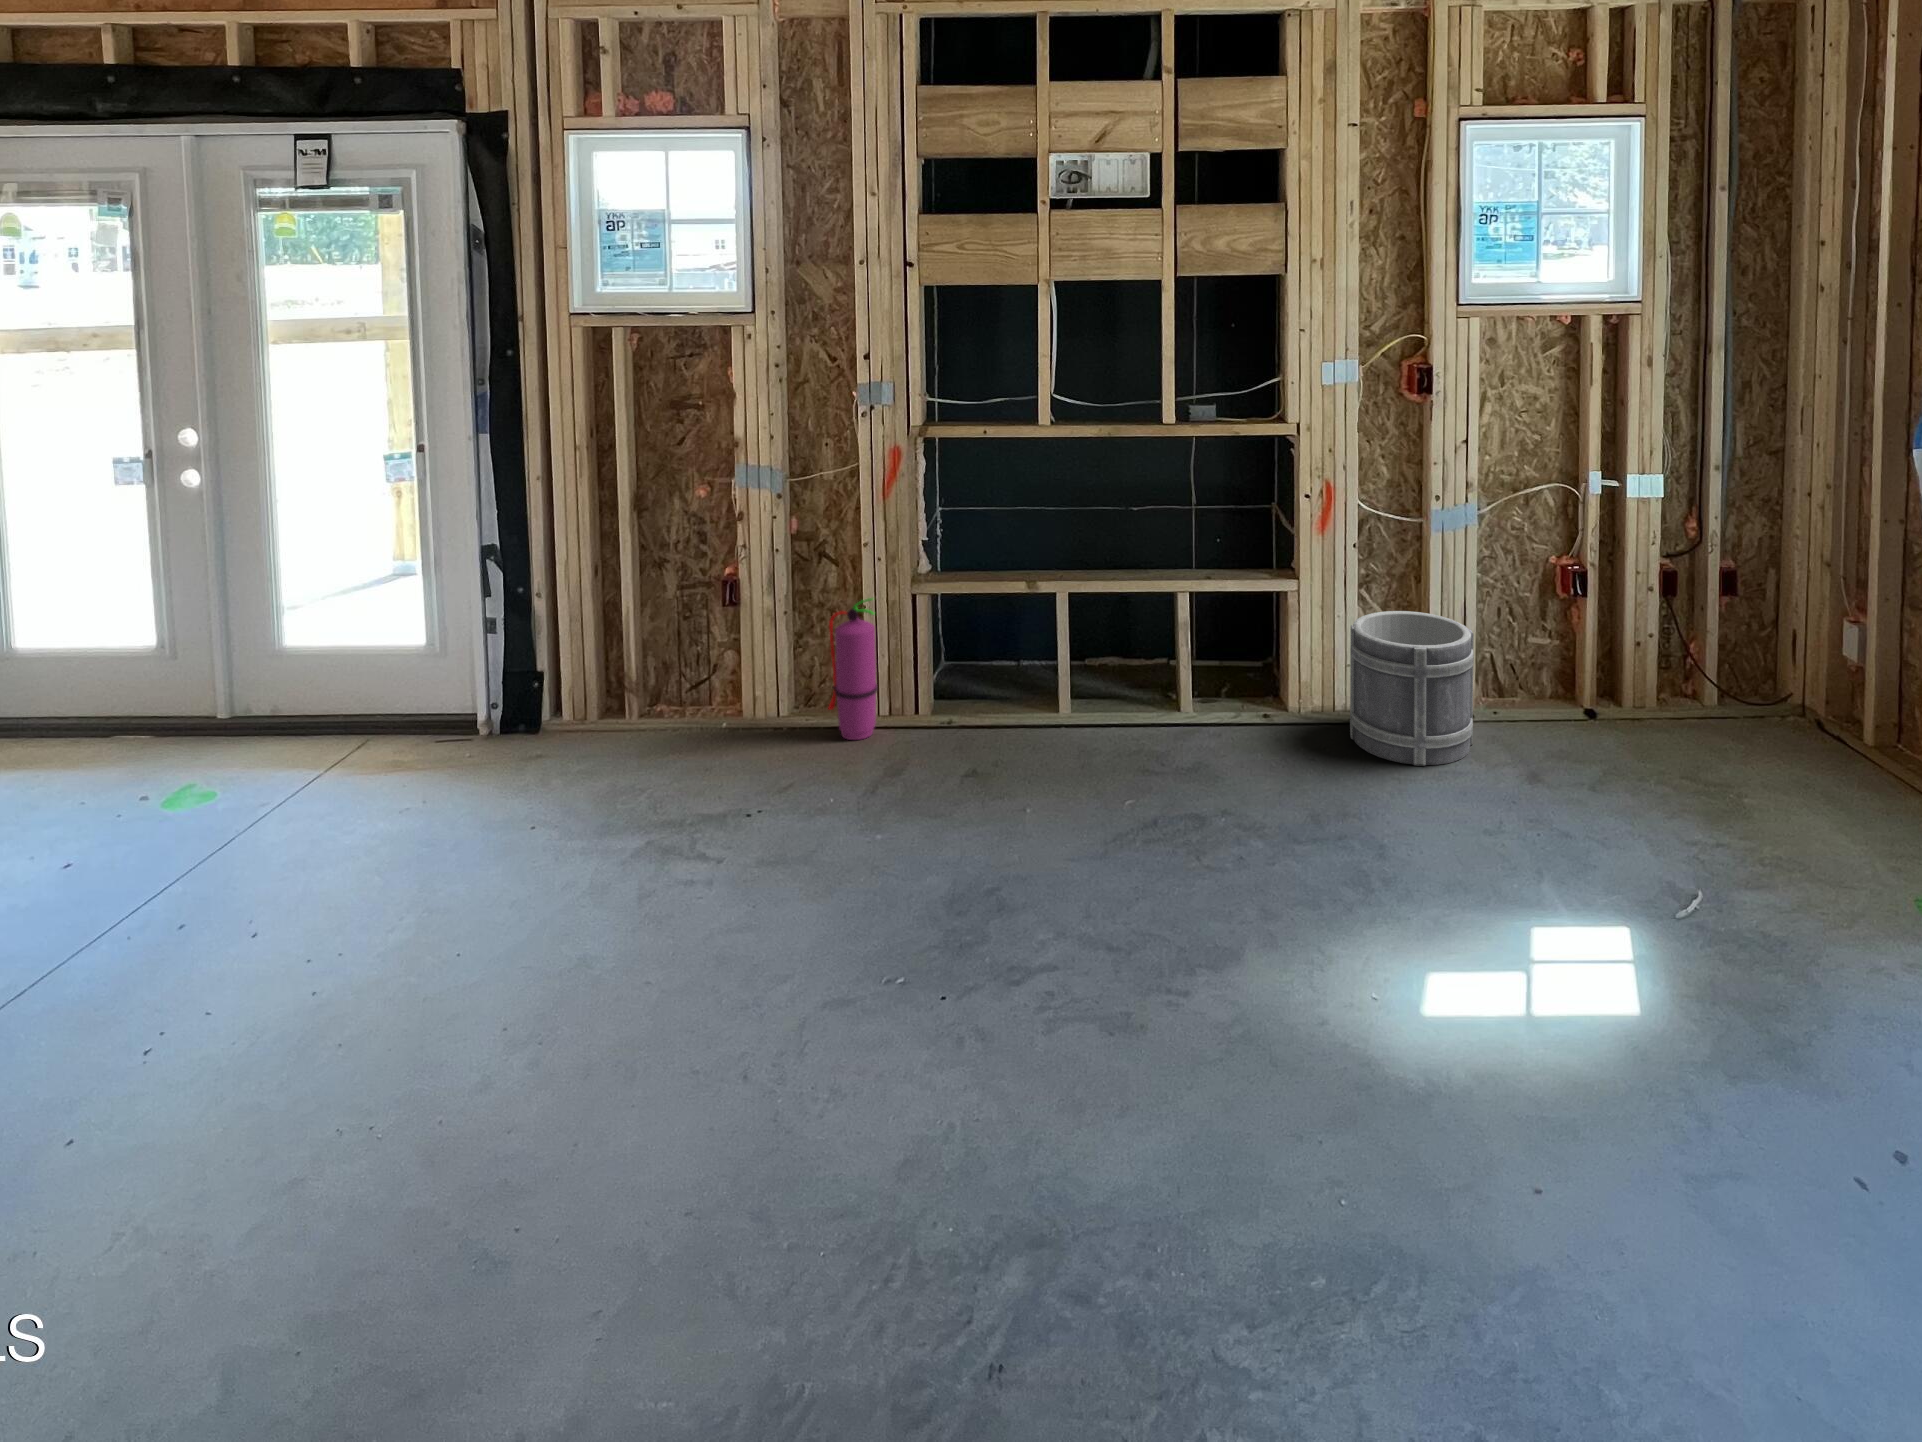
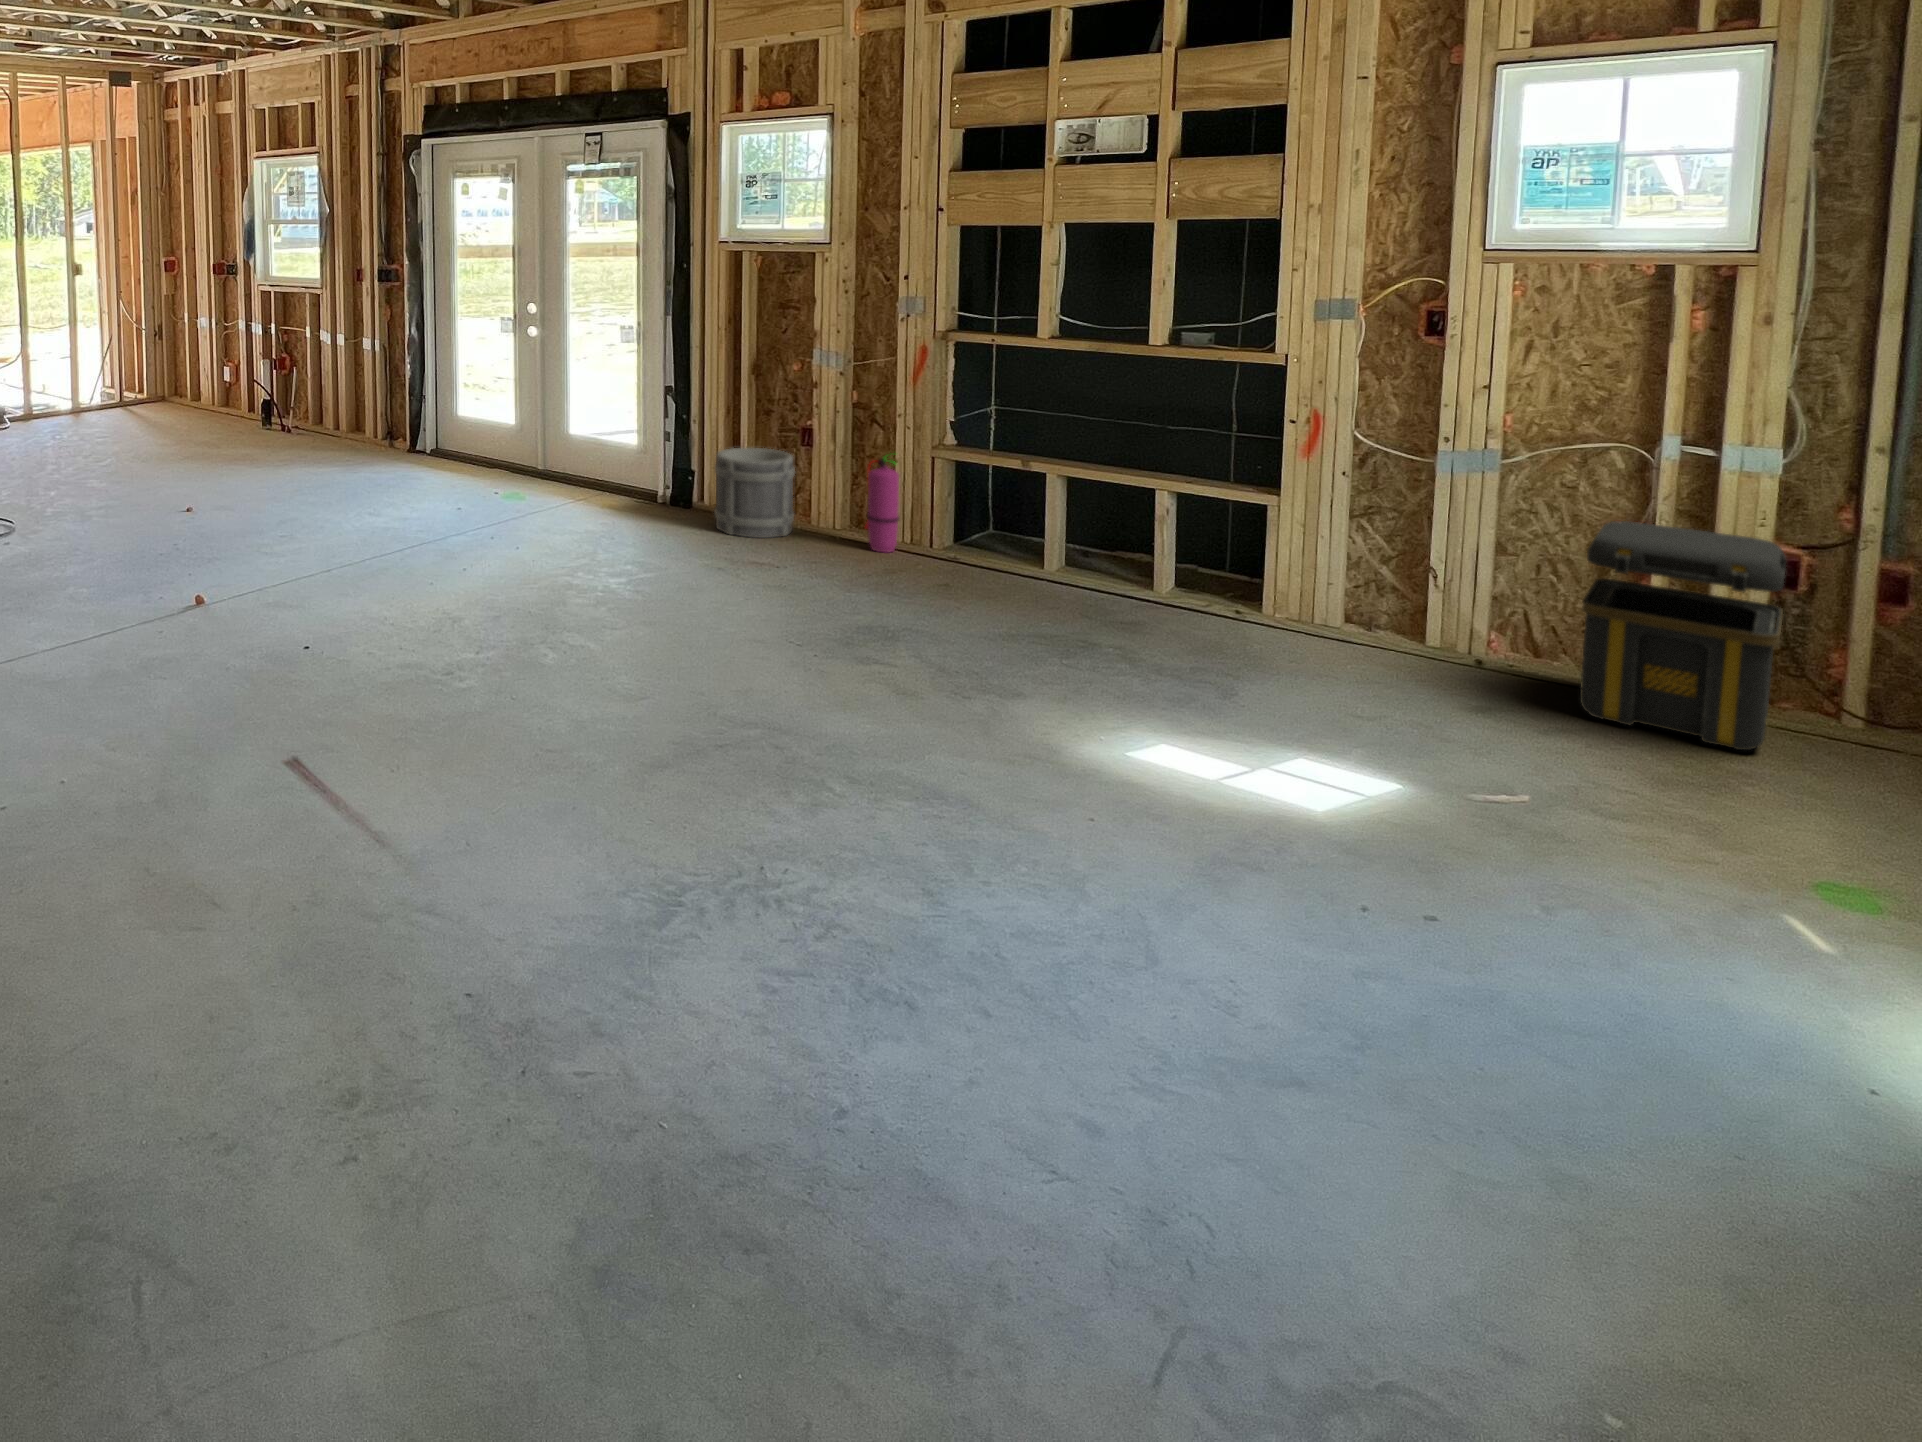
toolbox: none [1556,557,1727,762] -> present [1580,521,1786,750]
bucket: present [1350,611,1474,766] -> present [714,448,795,538]

